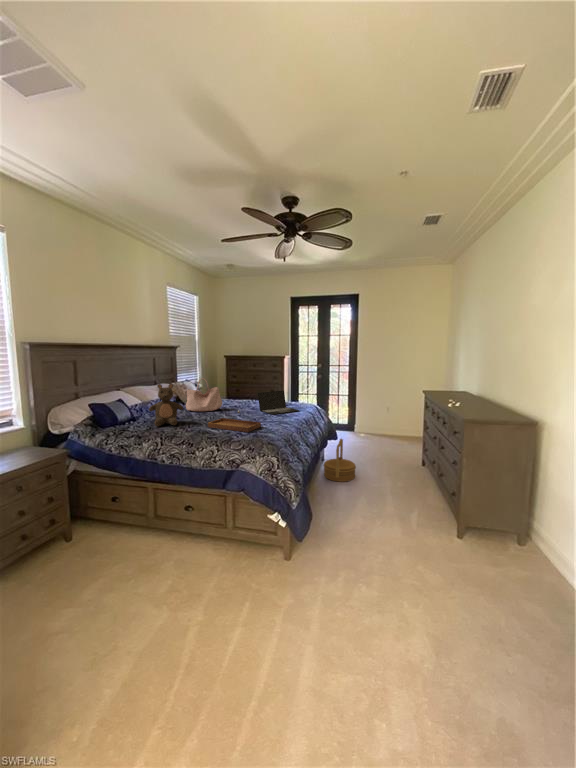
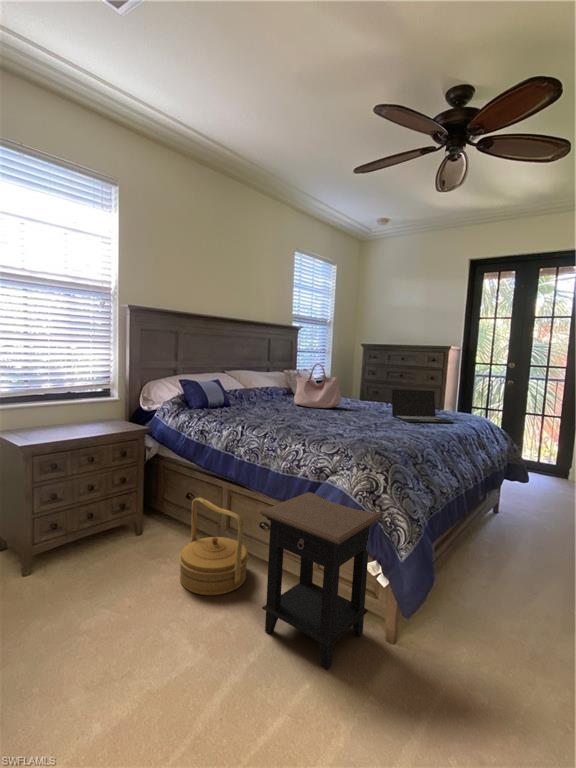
stuffed bear: present [149,384,183,426] -> none [241,362,282,417]
tray: present [208,411,261,432] -> none [307,406,380,436]
woven basket: present [324,439,356,482] -> present [179,497,248,595]
side table: none [199,478,279,591] -> present [259,492,381,669]

